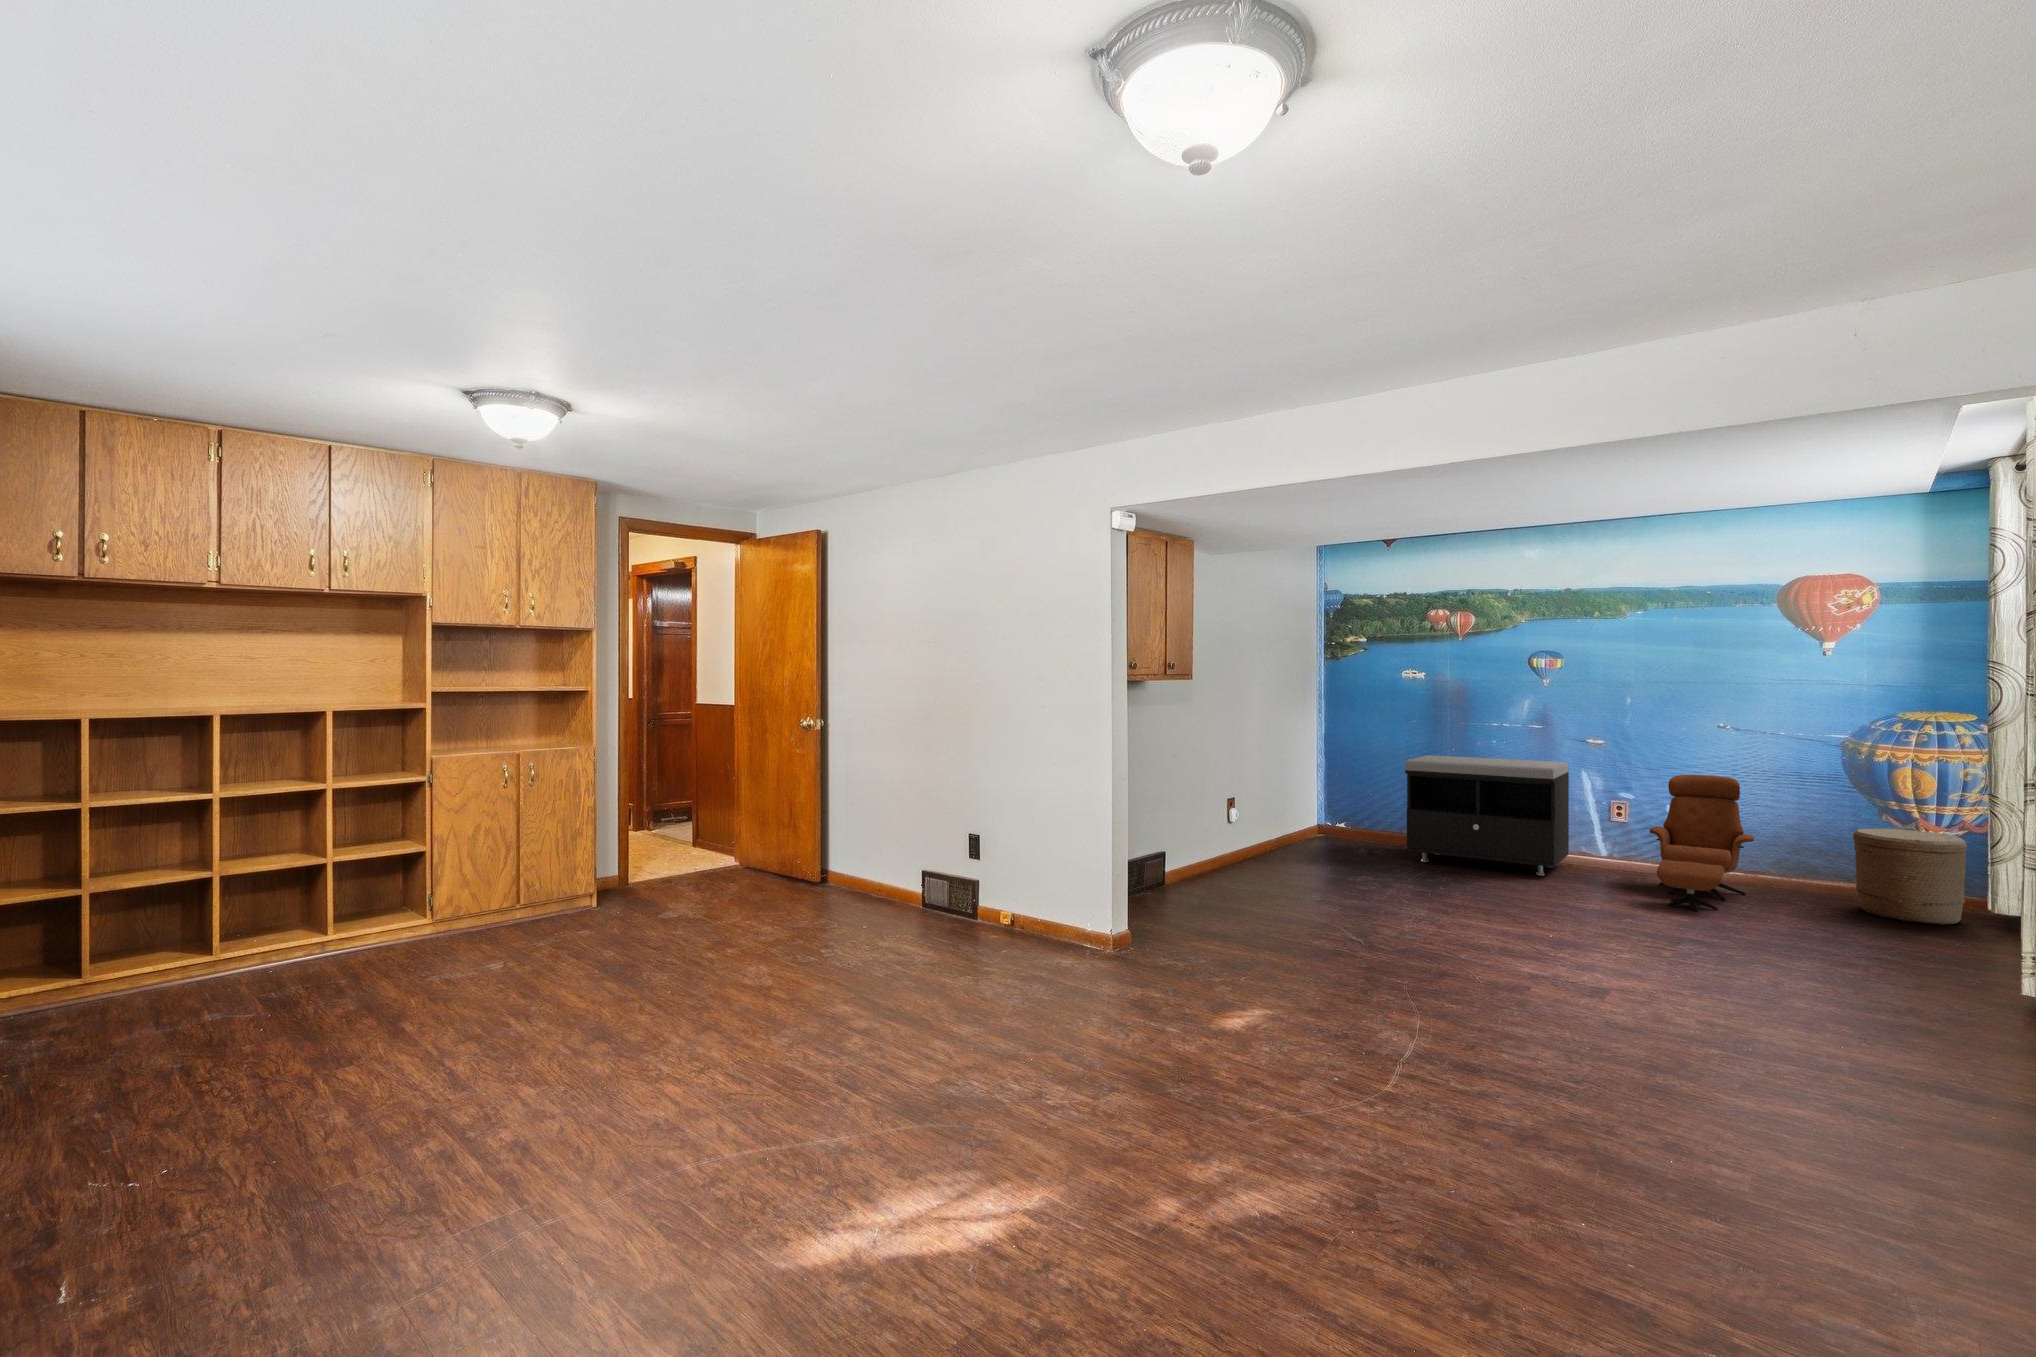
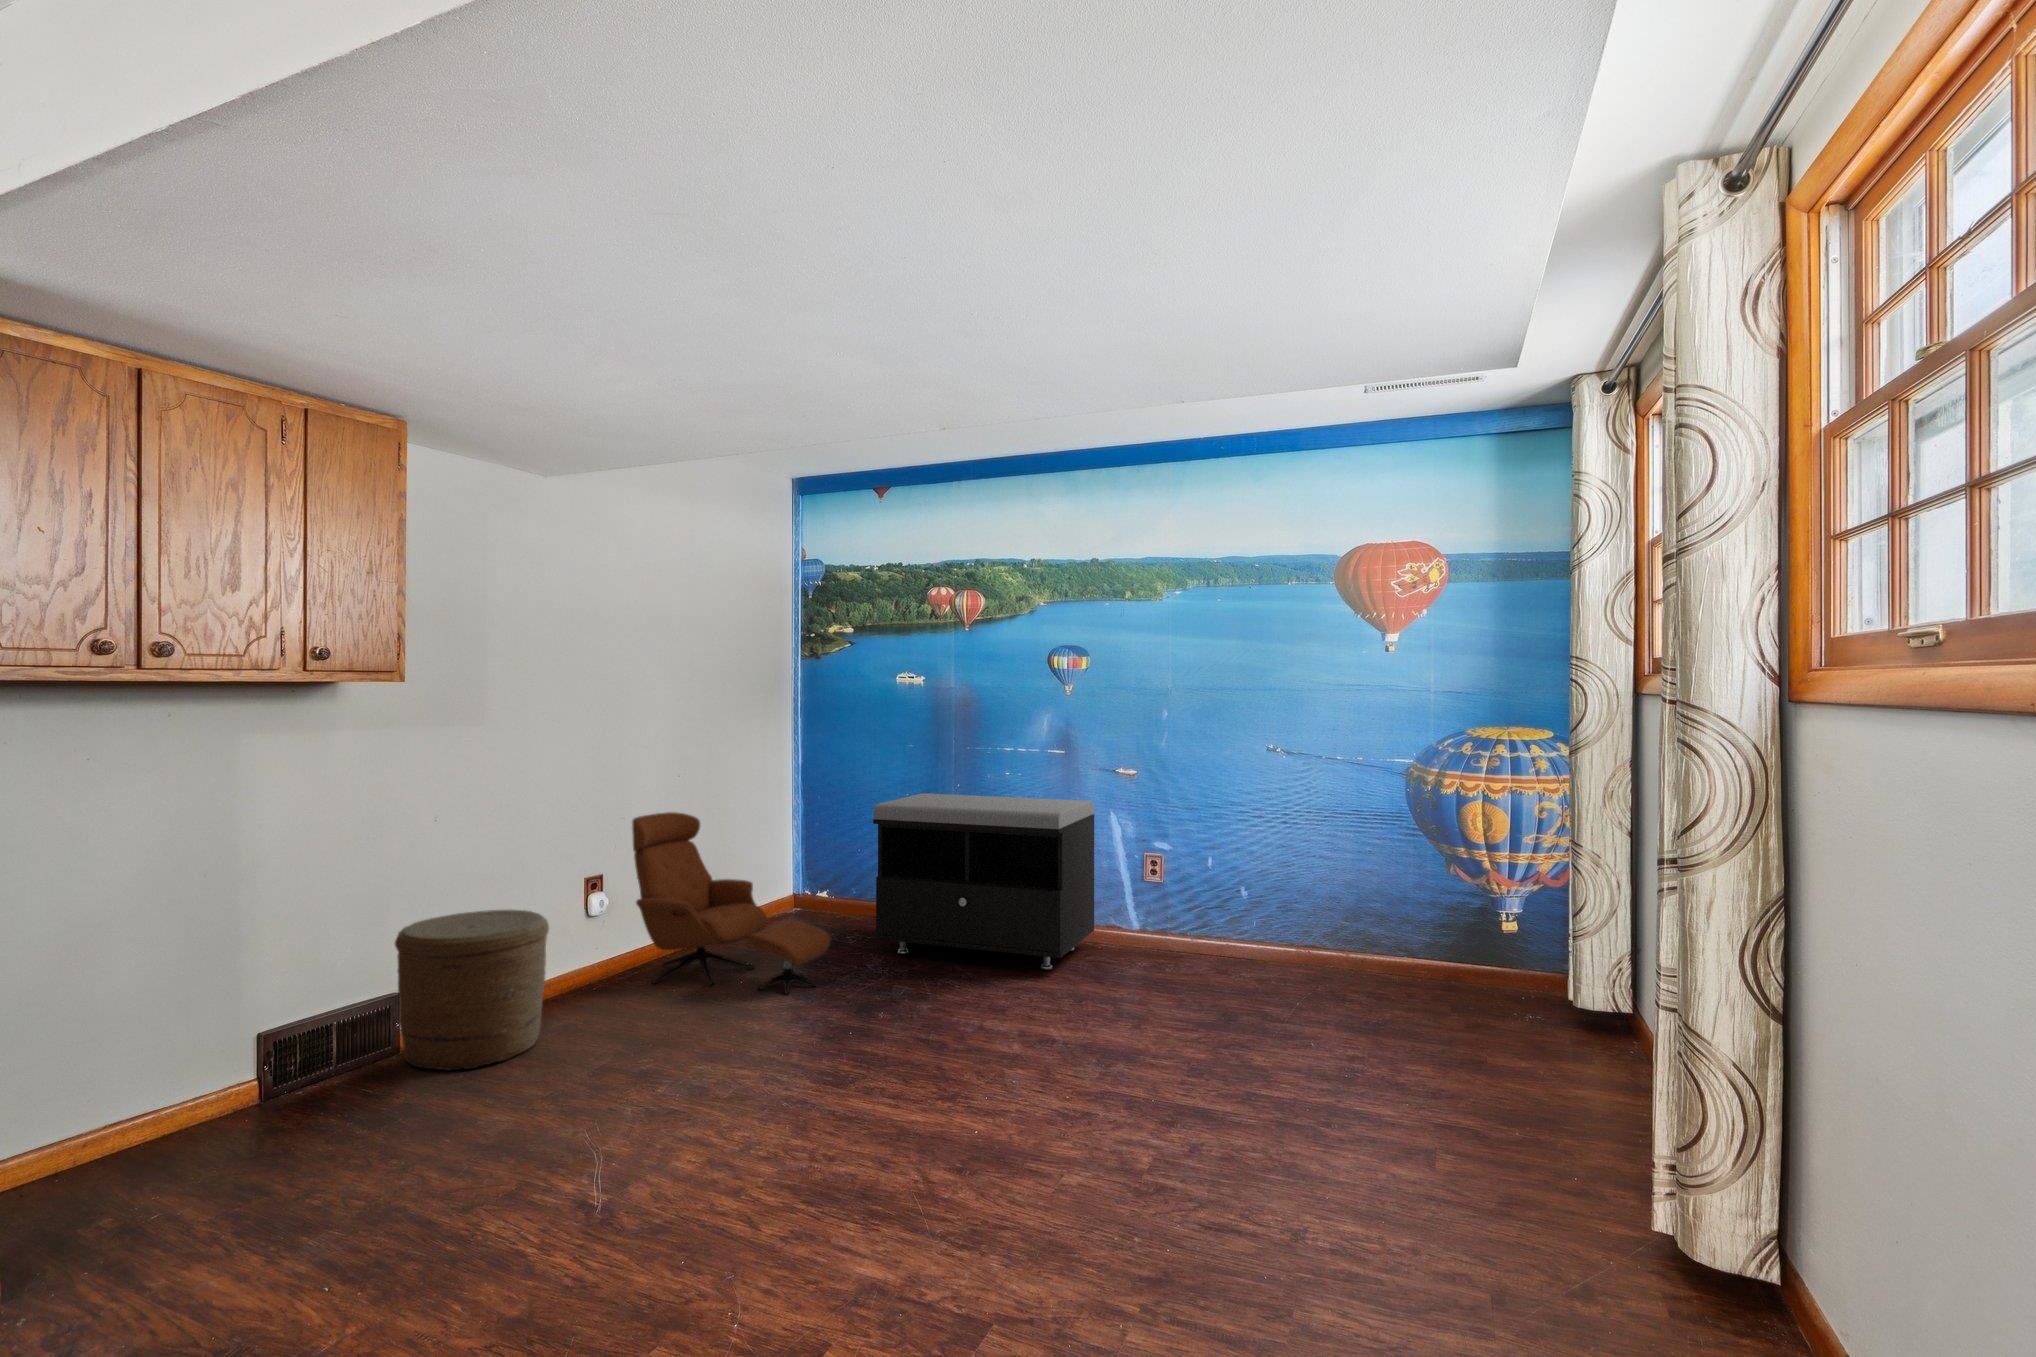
armchair: present [1649,775,1754,911] -> present [632,812,830,994]
woven basket: present [1853,829,1967,924] -> present [395,910,549,1071]

